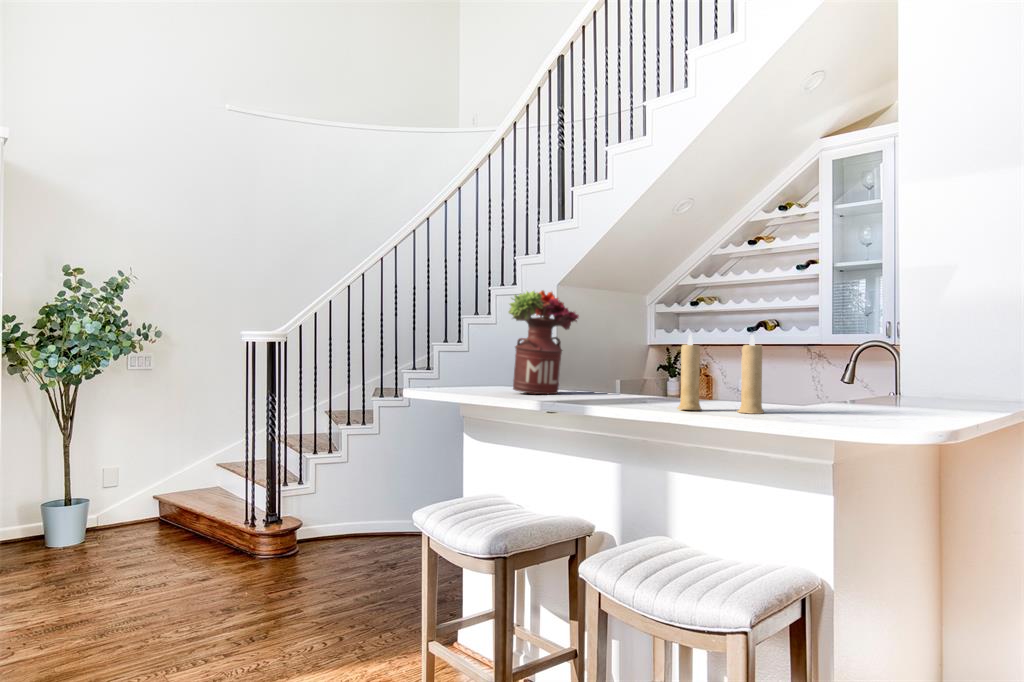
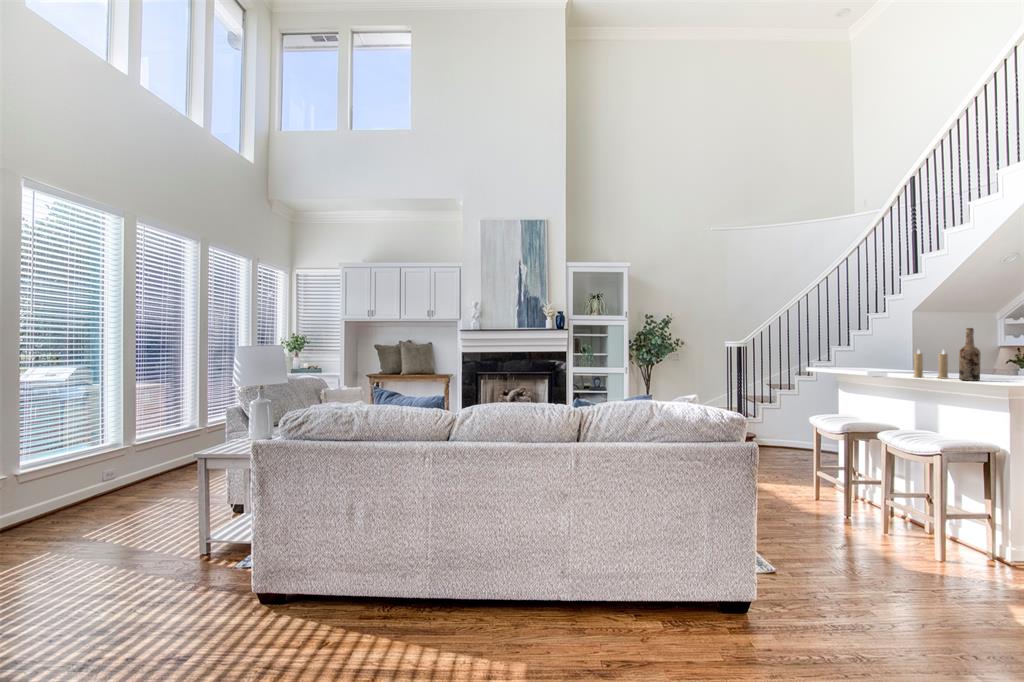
wine bottle: none [823,269,875,422] -> present [959,328,980,381]
flower arrangement: present [509,290,579,394] -> none [853,327,891,372]

